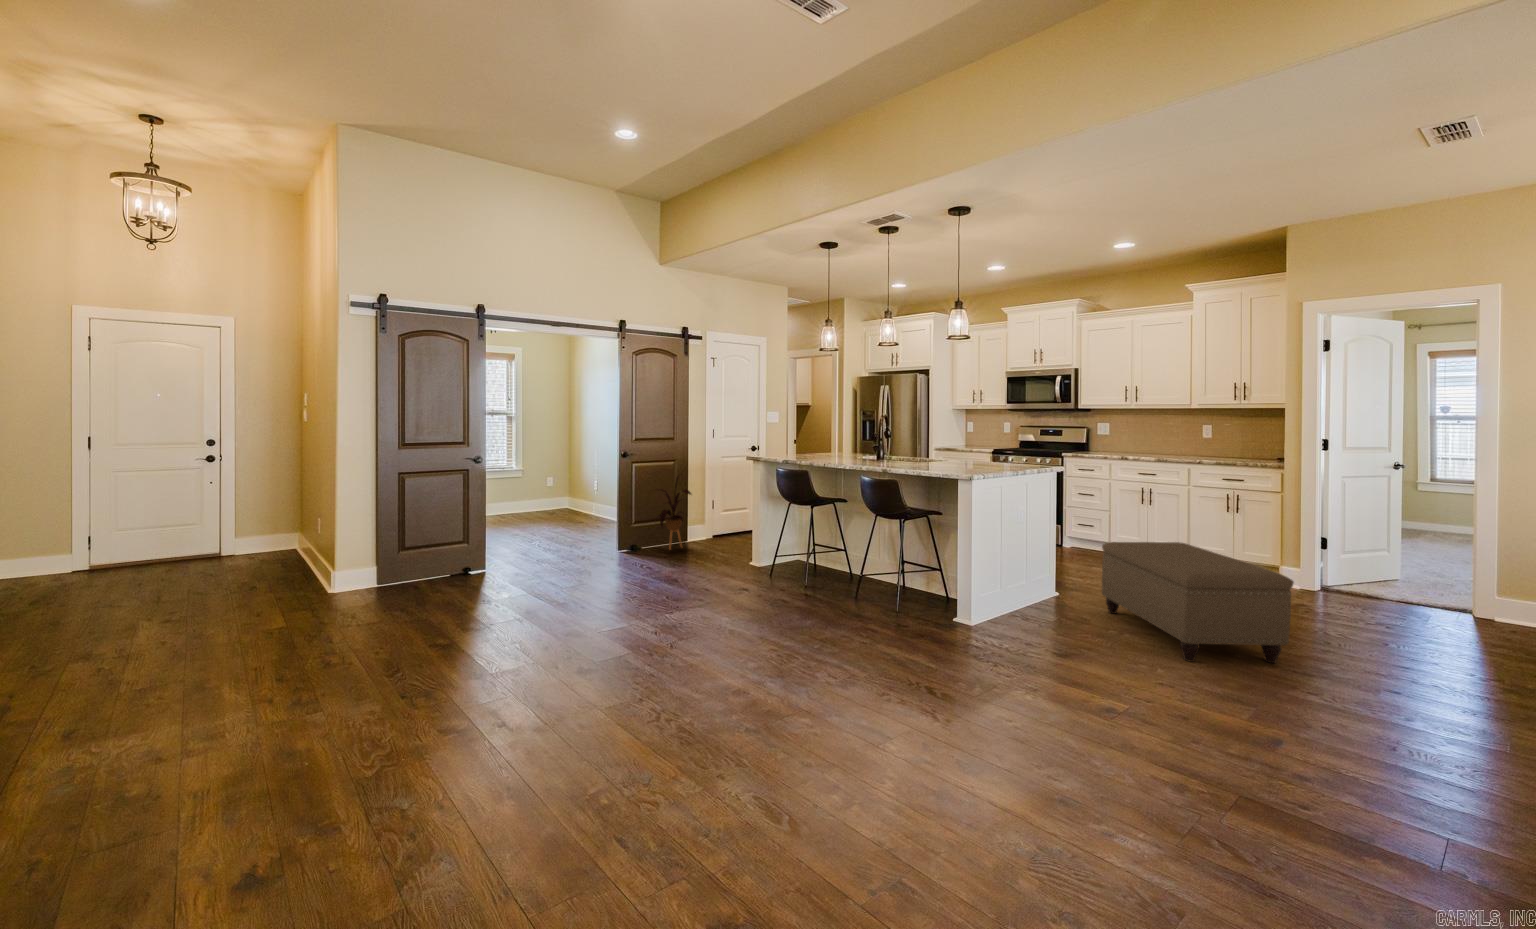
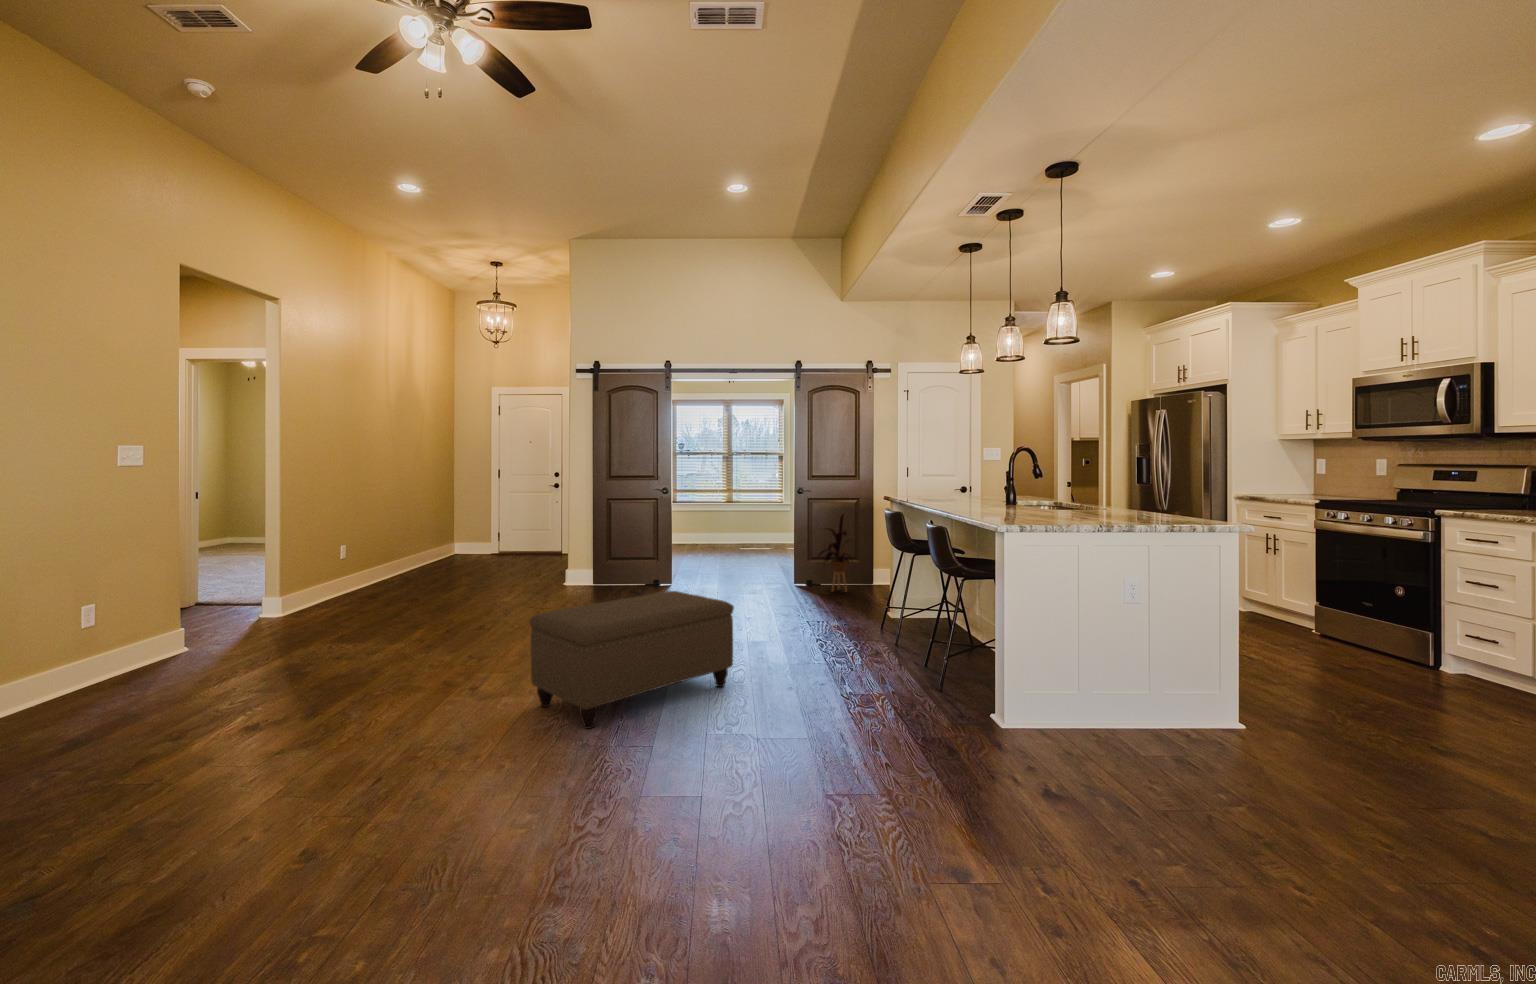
ottoman: present [1102,542,1294,663] -> present [529,591,734,729]

